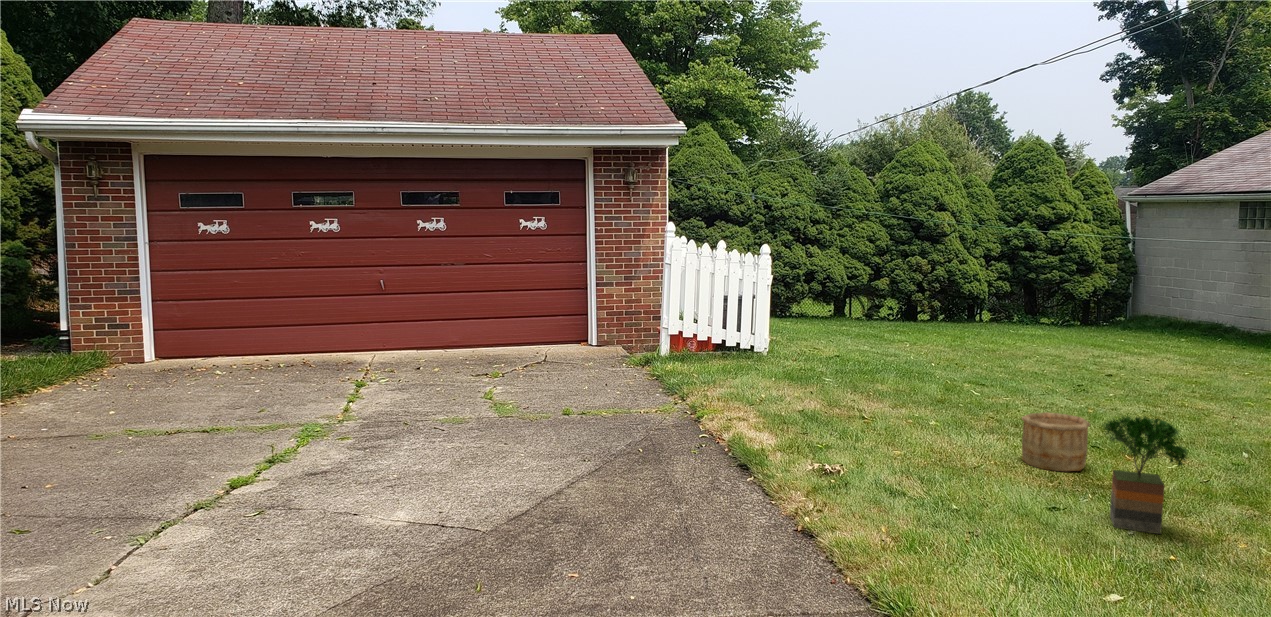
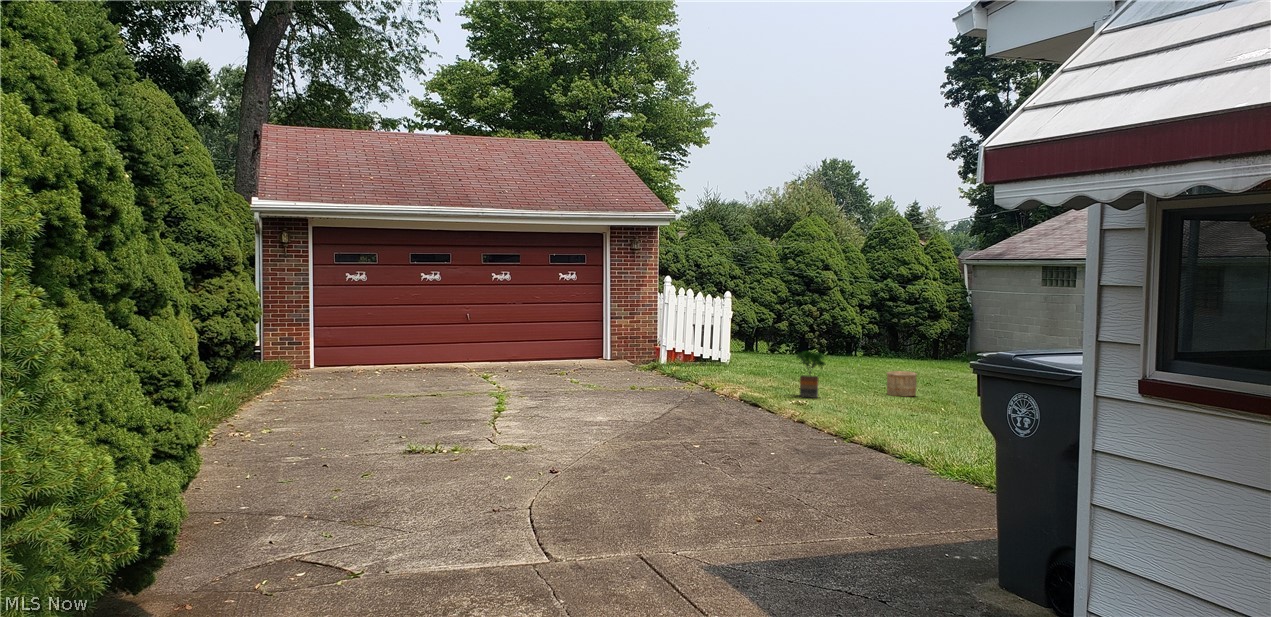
potted tree: present [1103,416,1187,534] -> present [797,351,826,398]

